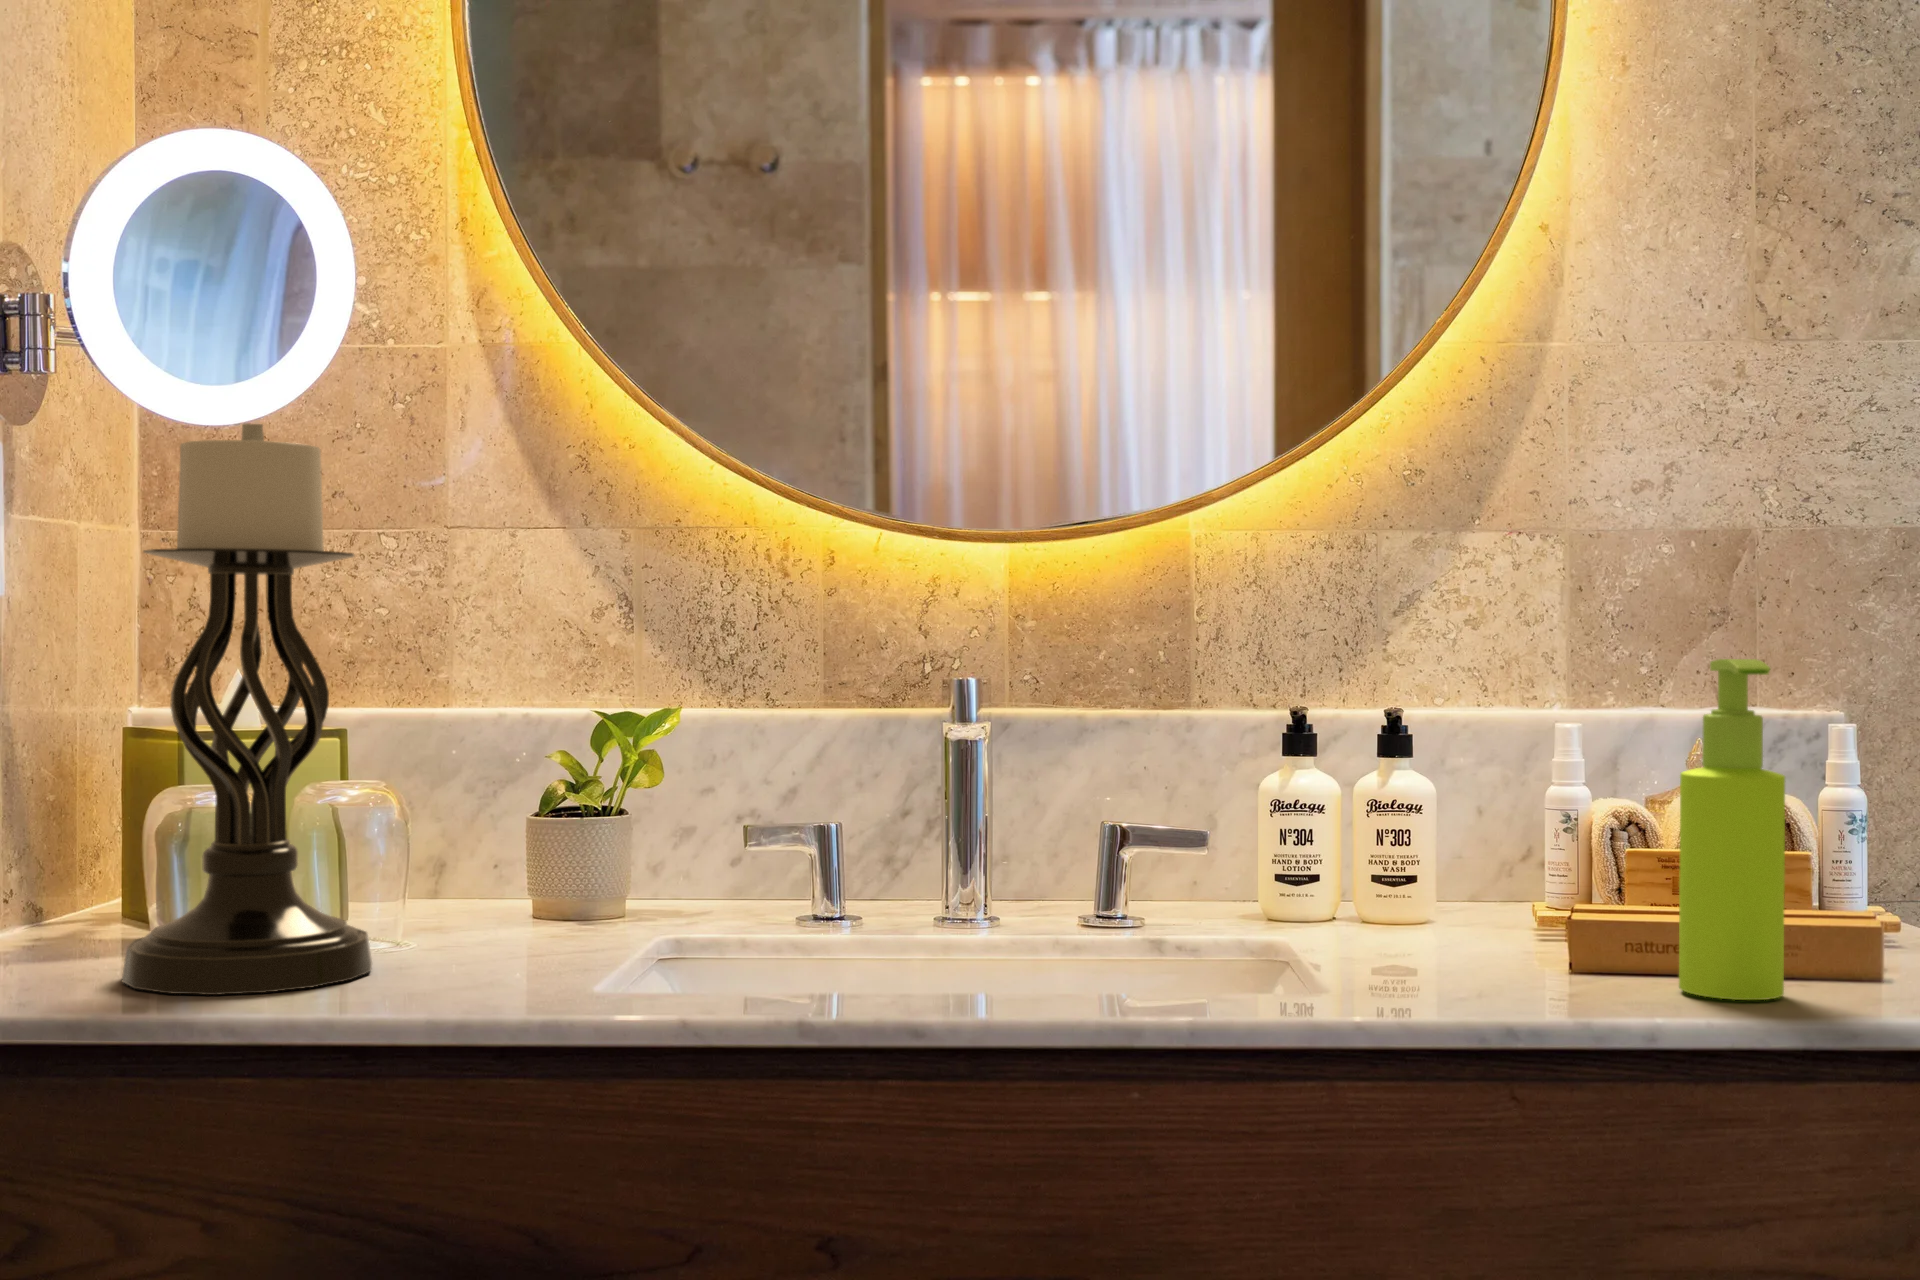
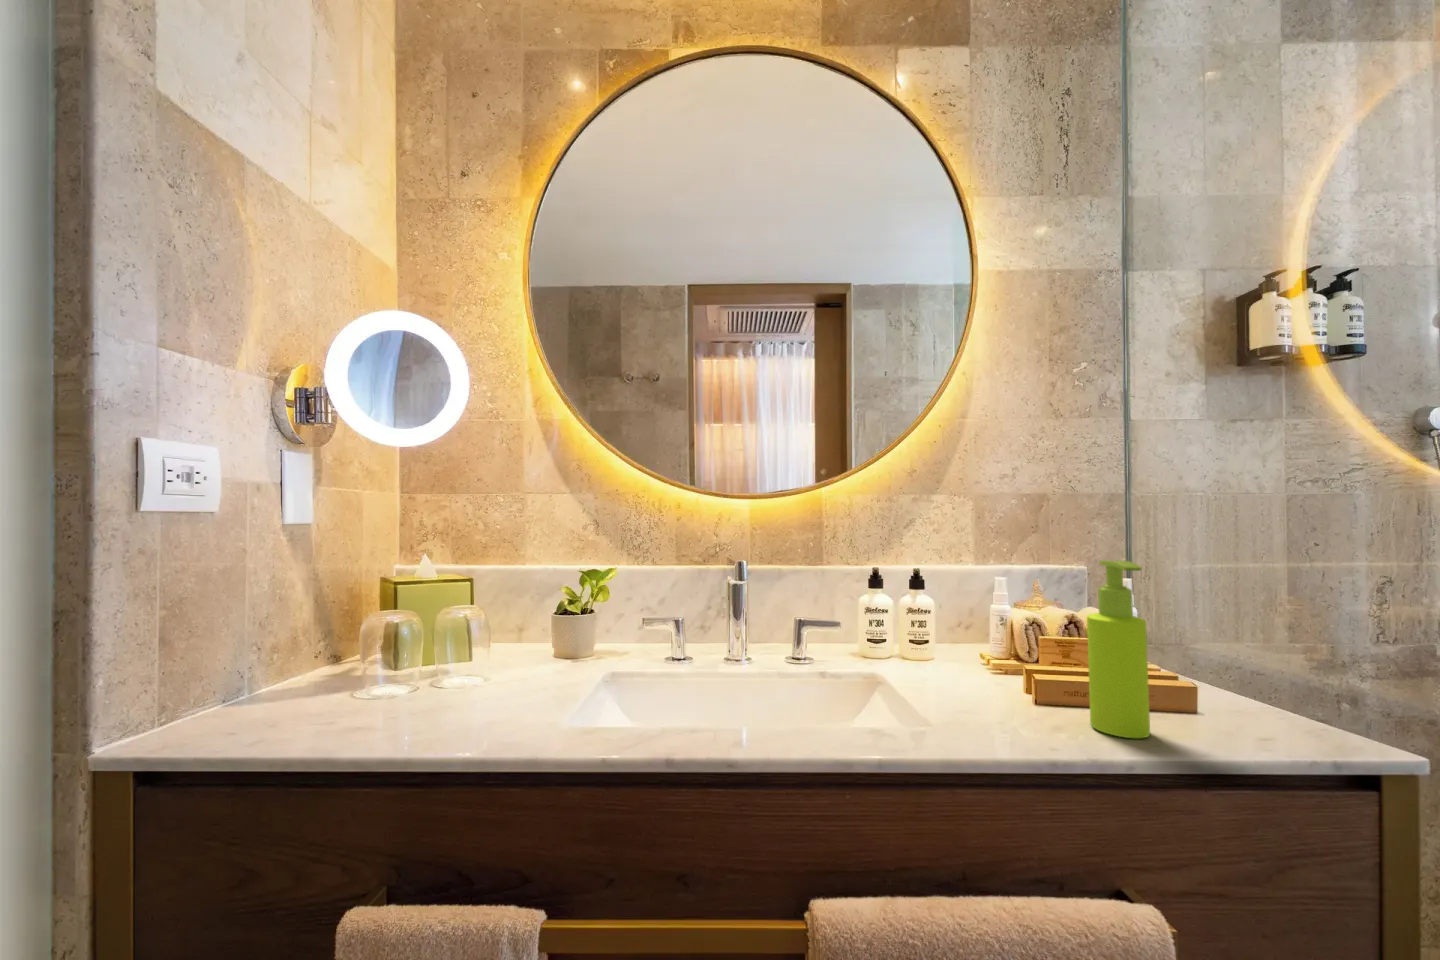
candle holder: present [122,423,372,995] -> none [334,451,460,728]

